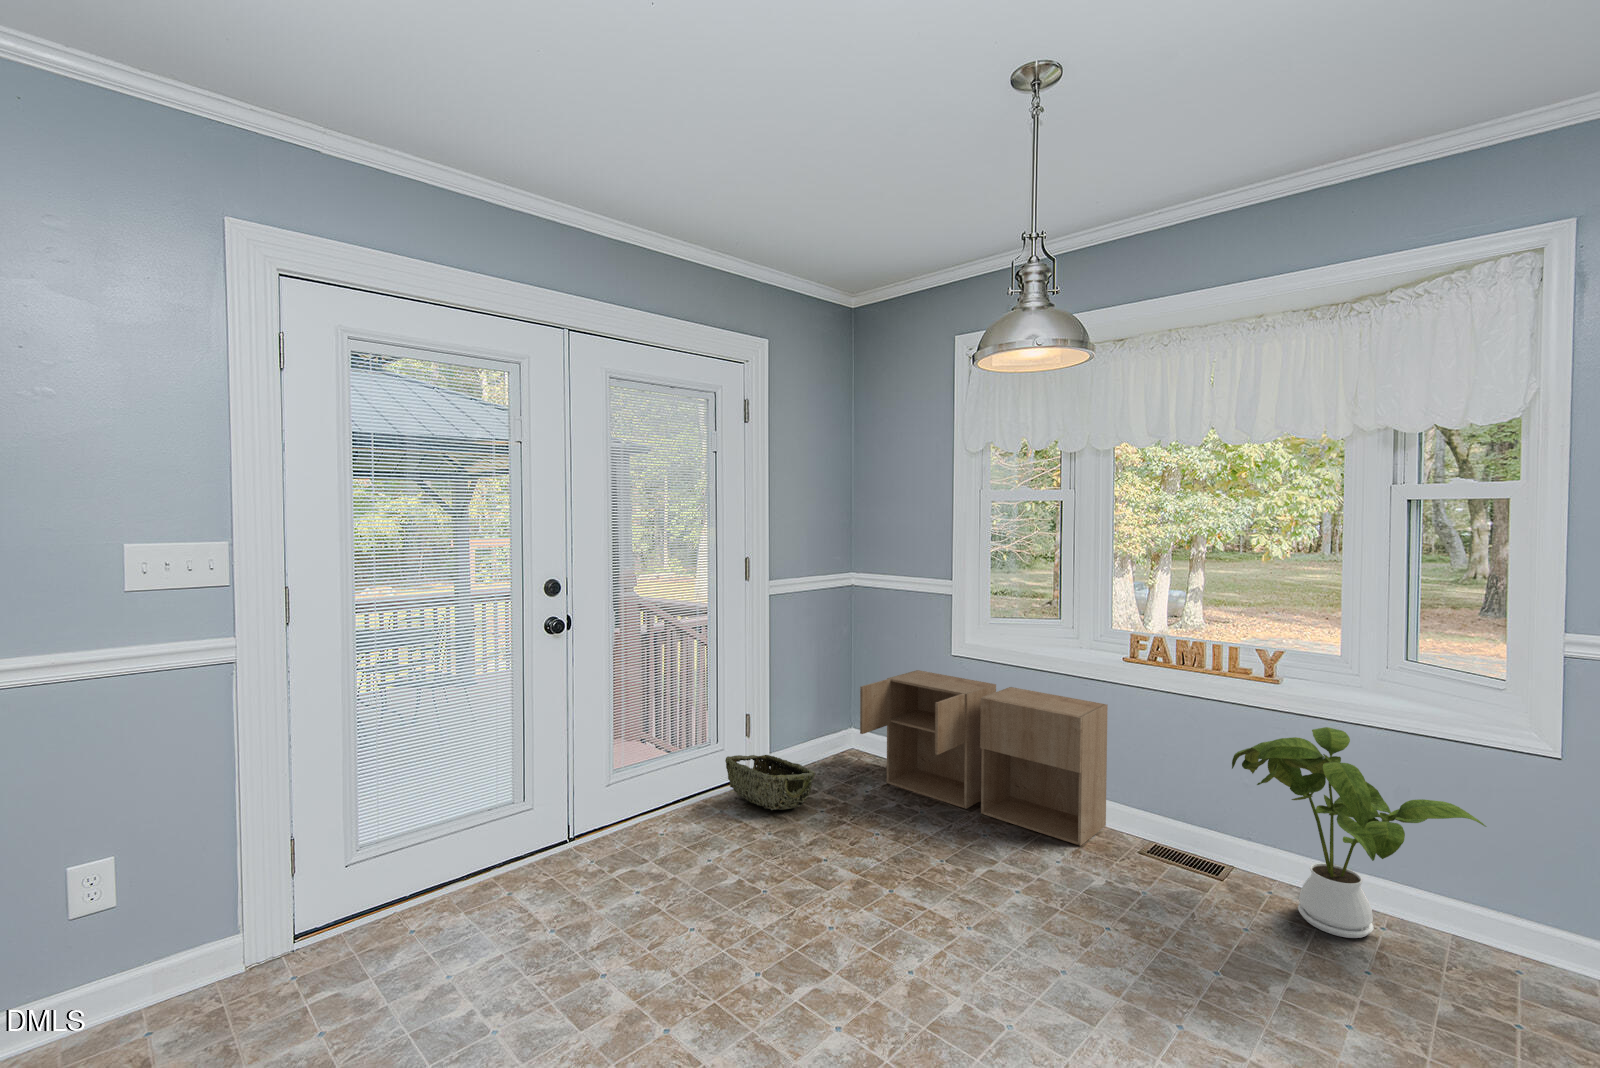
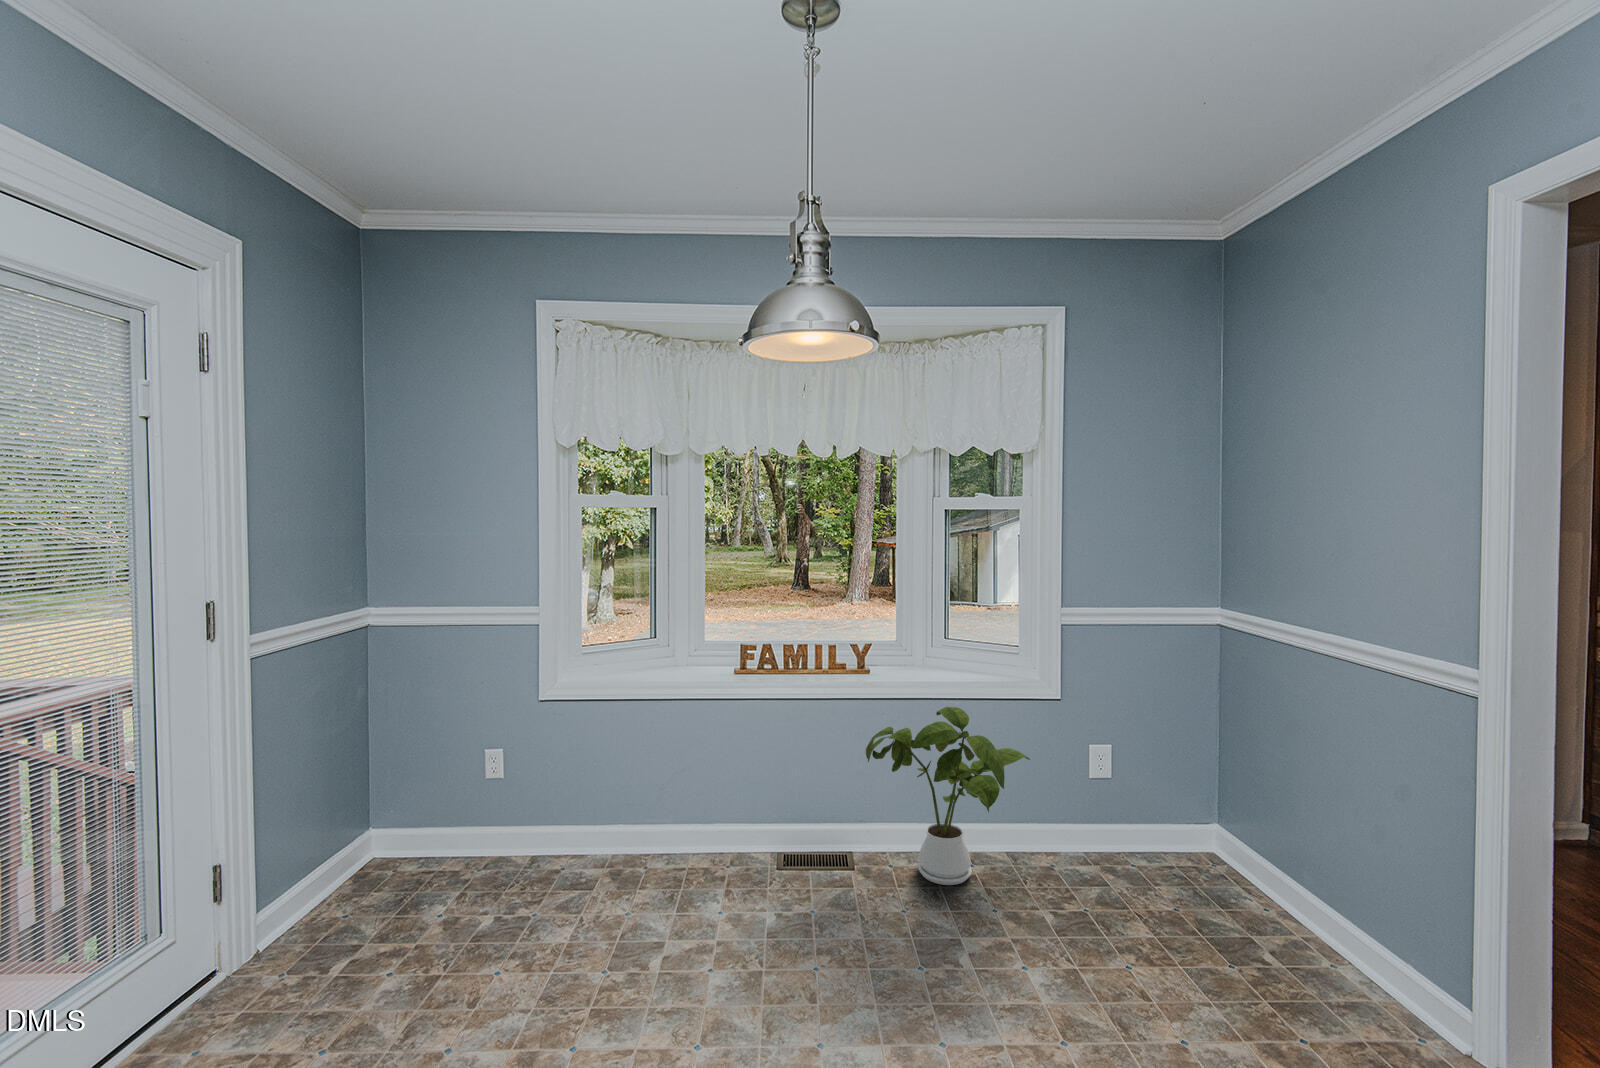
storage cabinet: present [860,670,1108,846] -> none [431,724,731,892]
woven basket: present [725,755,815,810] -> none [186,916,375,1014]

